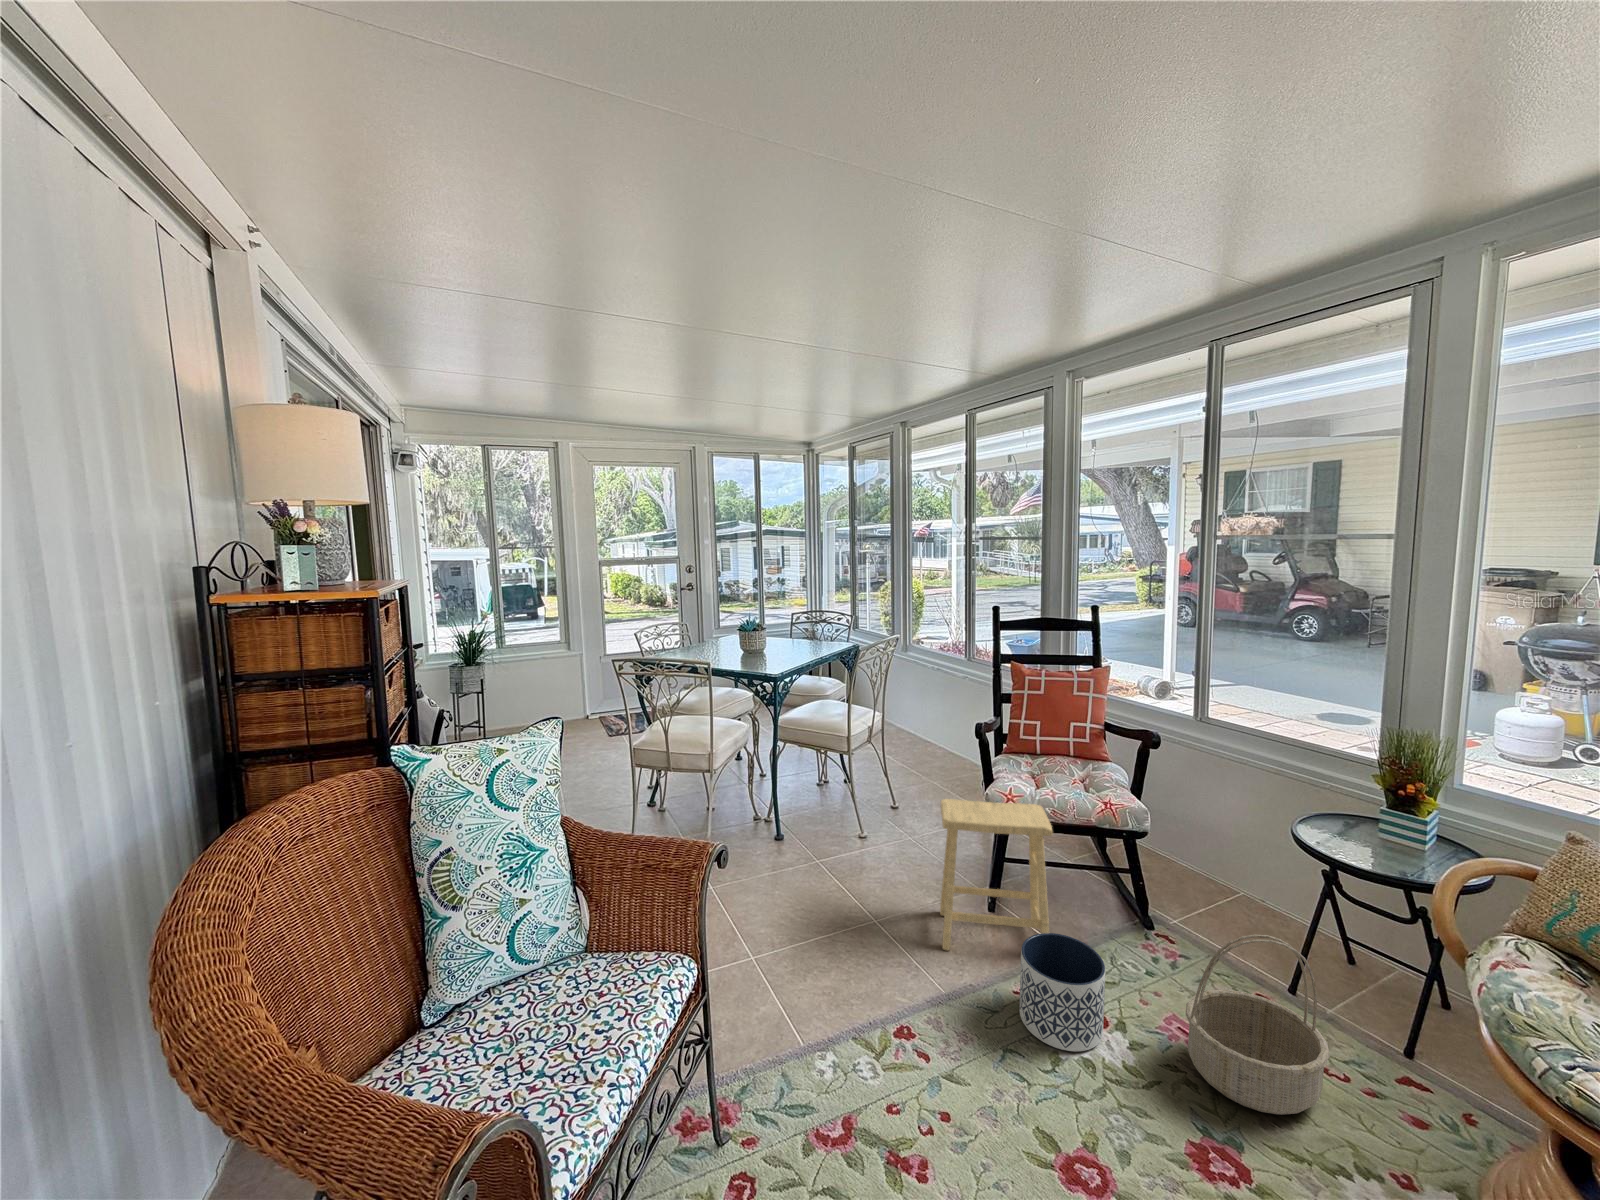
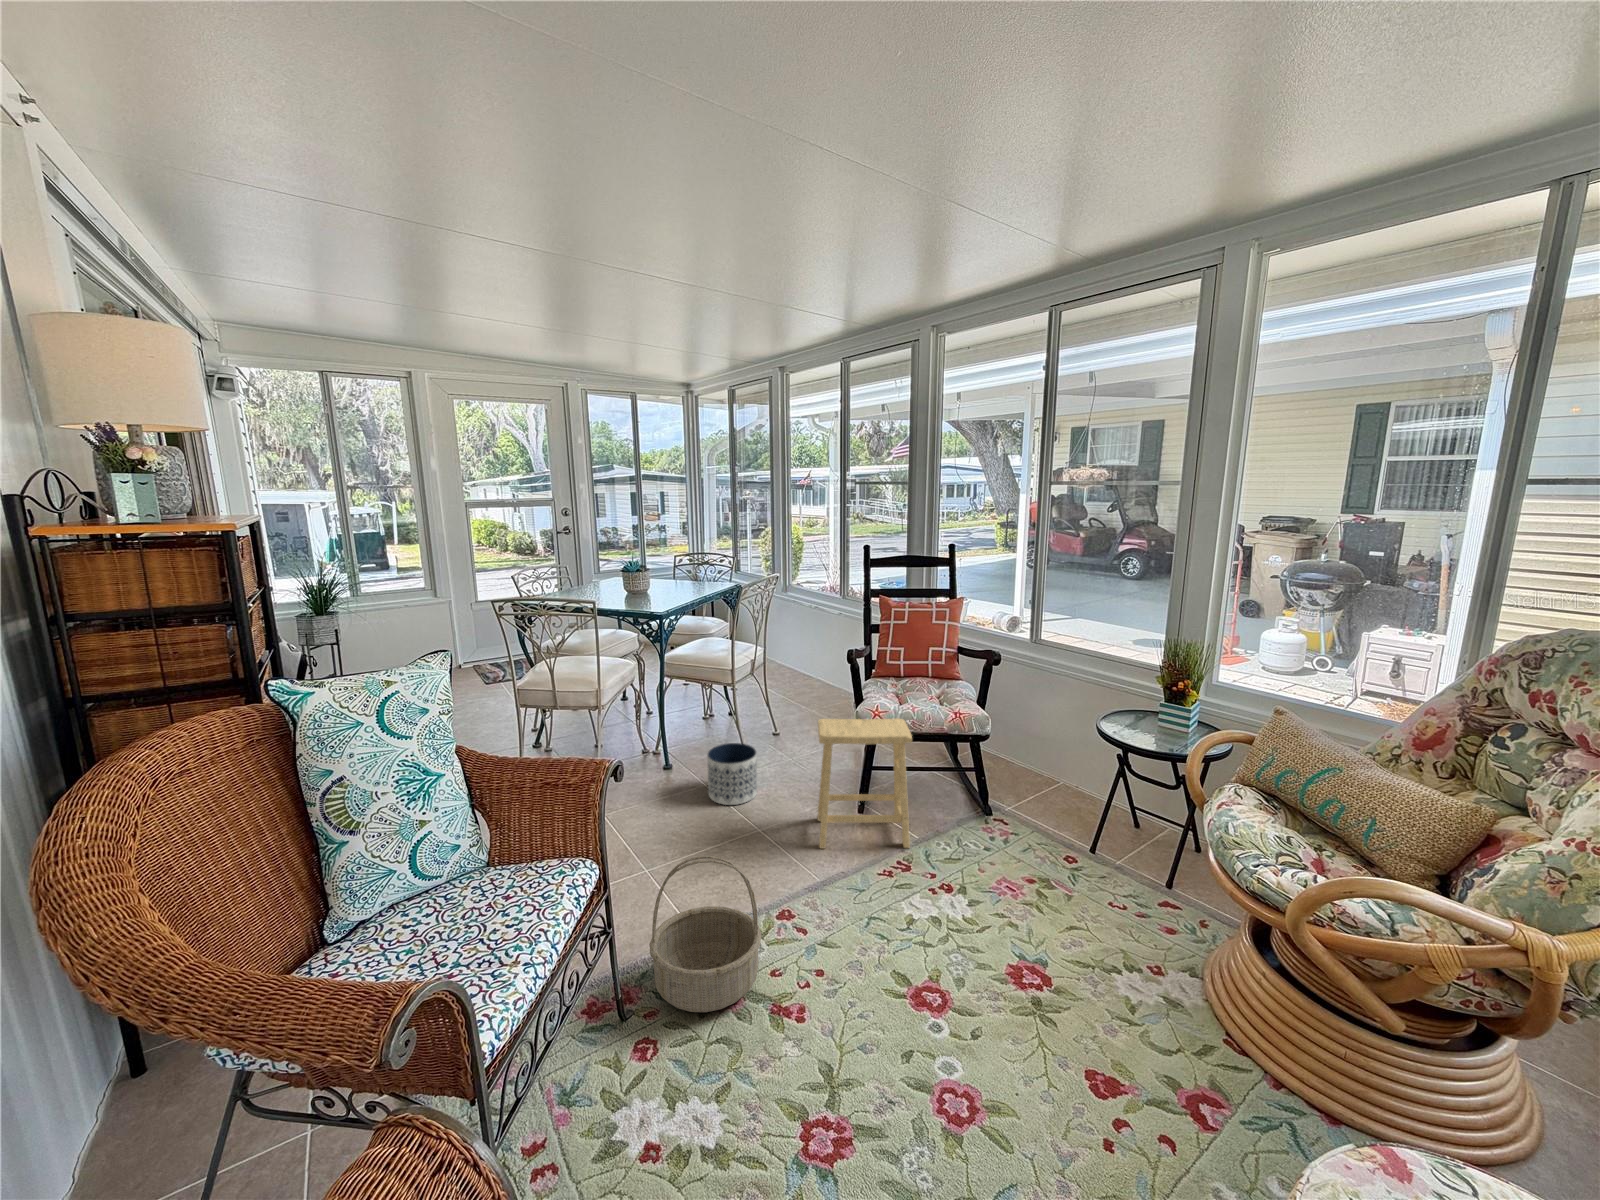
planter: present [1020,933,1105,1052] -> present [707,743,757,805]
basket: present [1186,935,1330,1115] -> present [649,856,762,1012]

